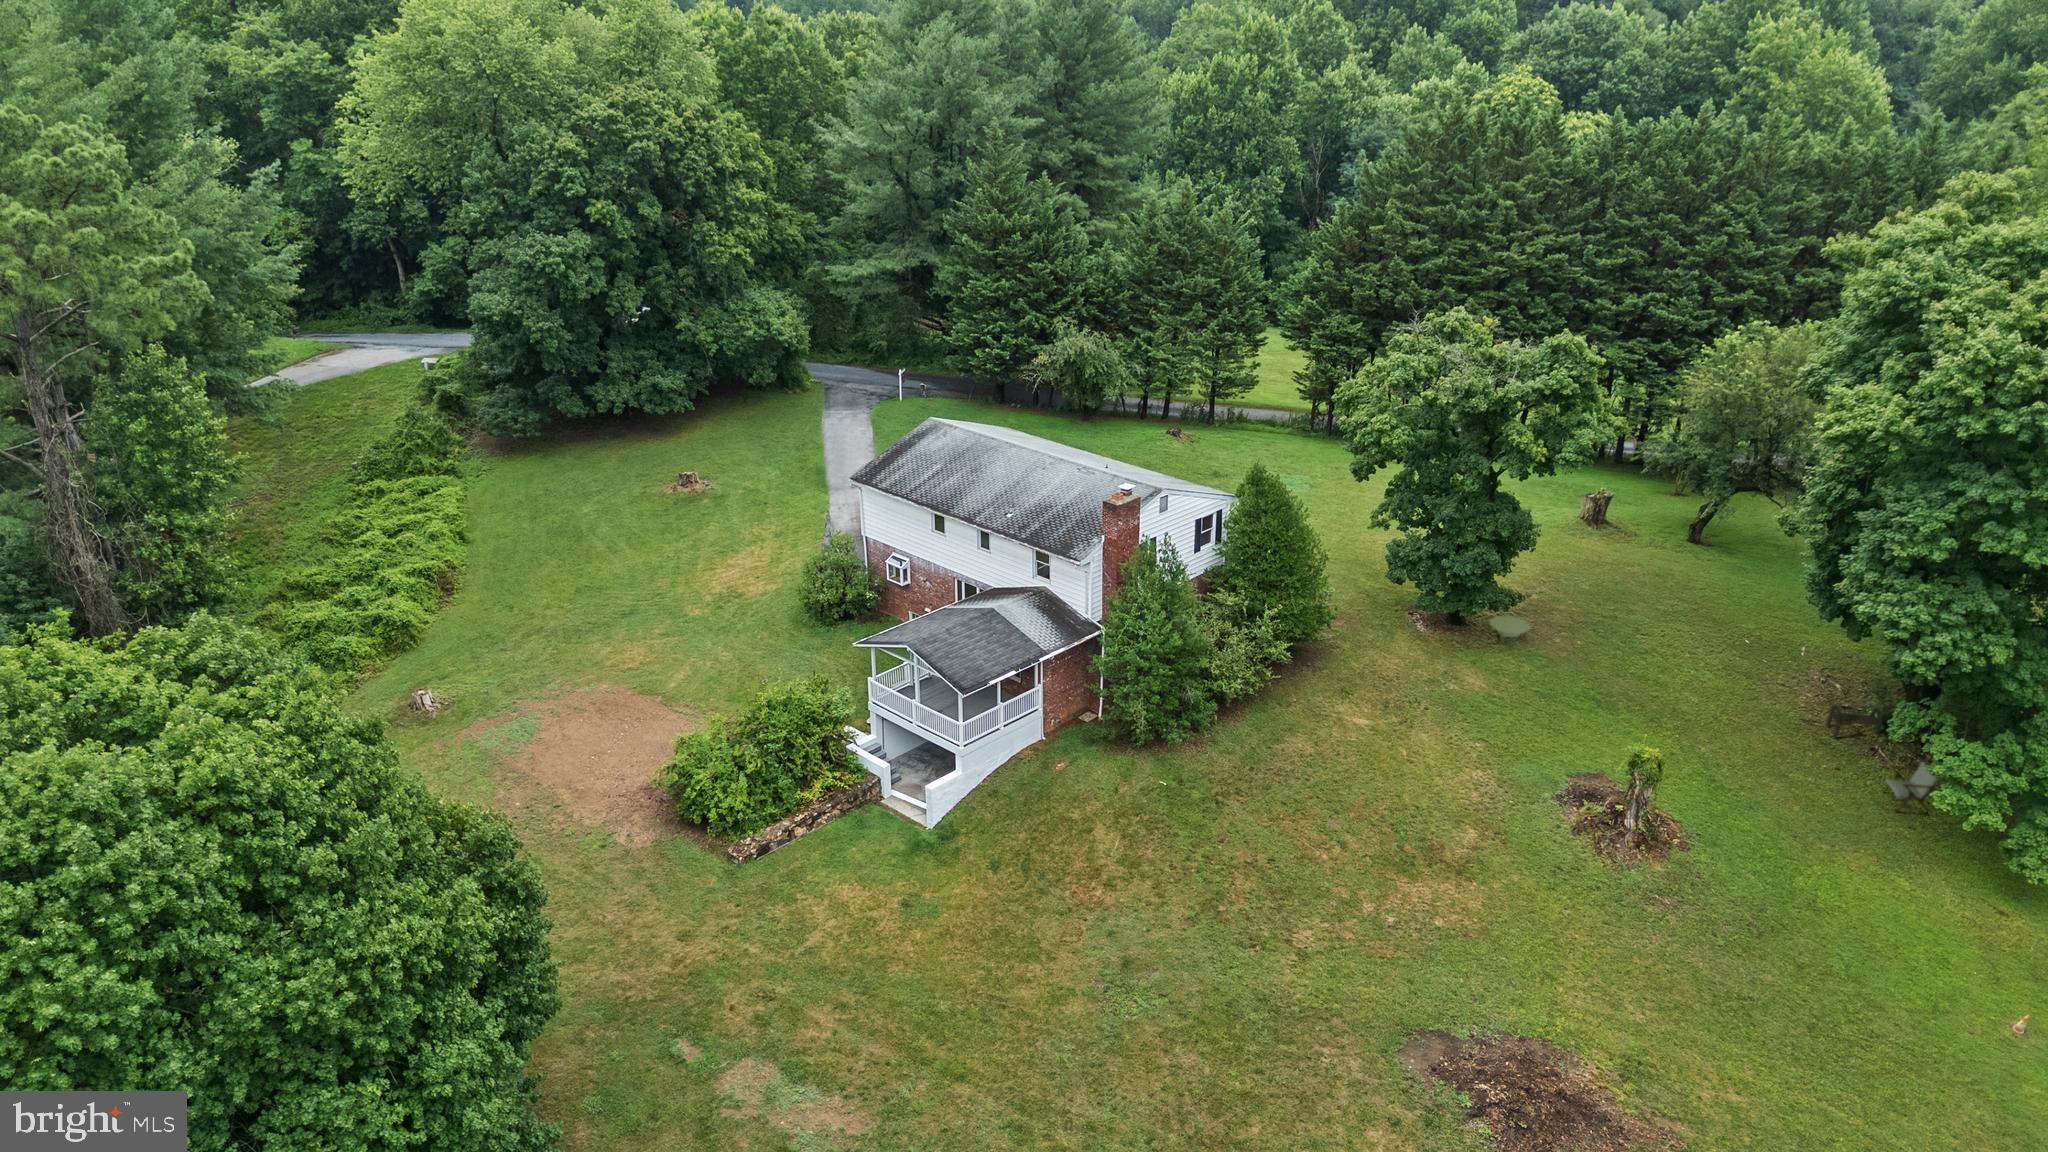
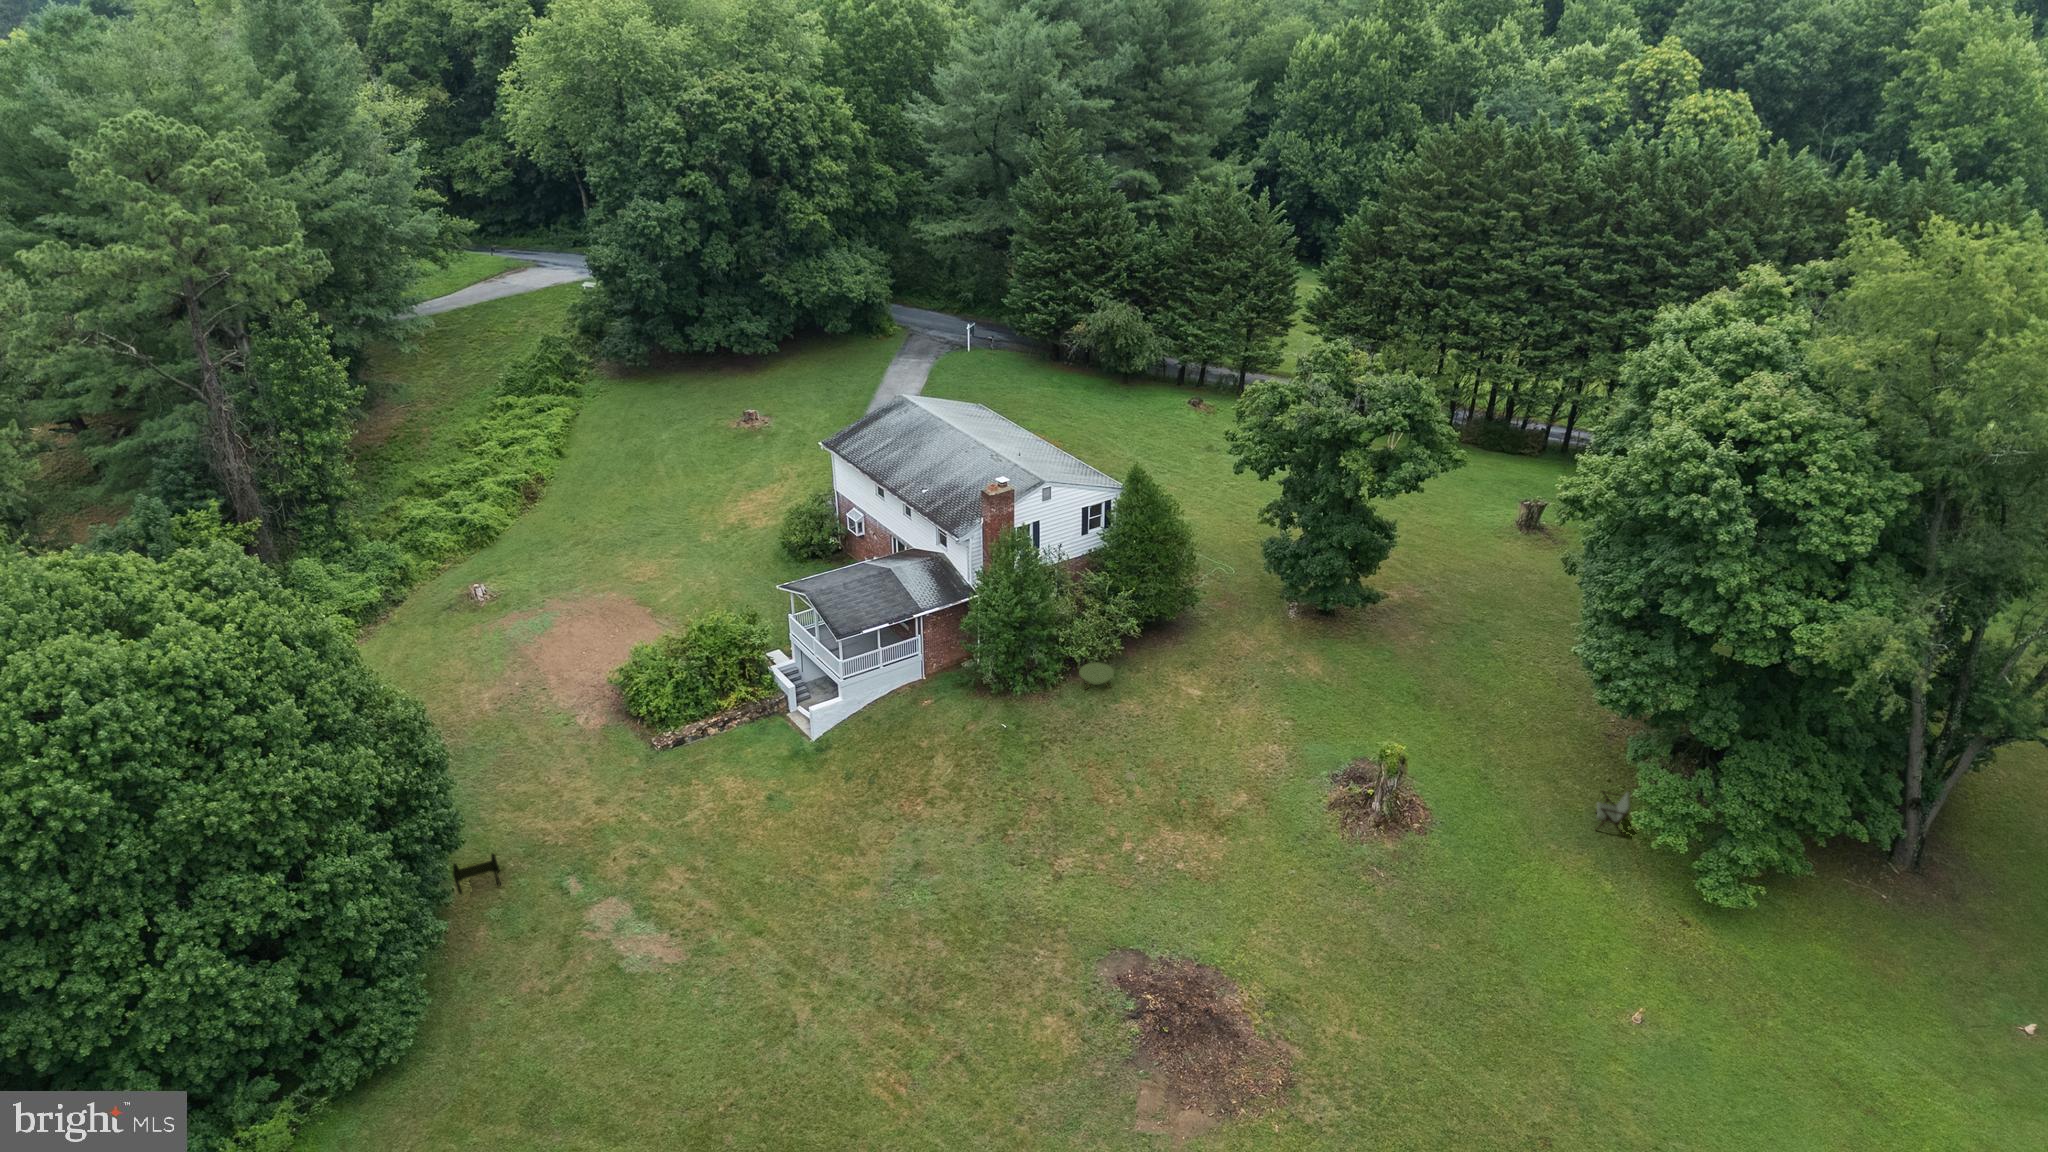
round table: present [1490,616,1530,644] -> present [1079,662,1114,690]
bench: present [1826,705,1883,739] -> present [453,854,501,894]

